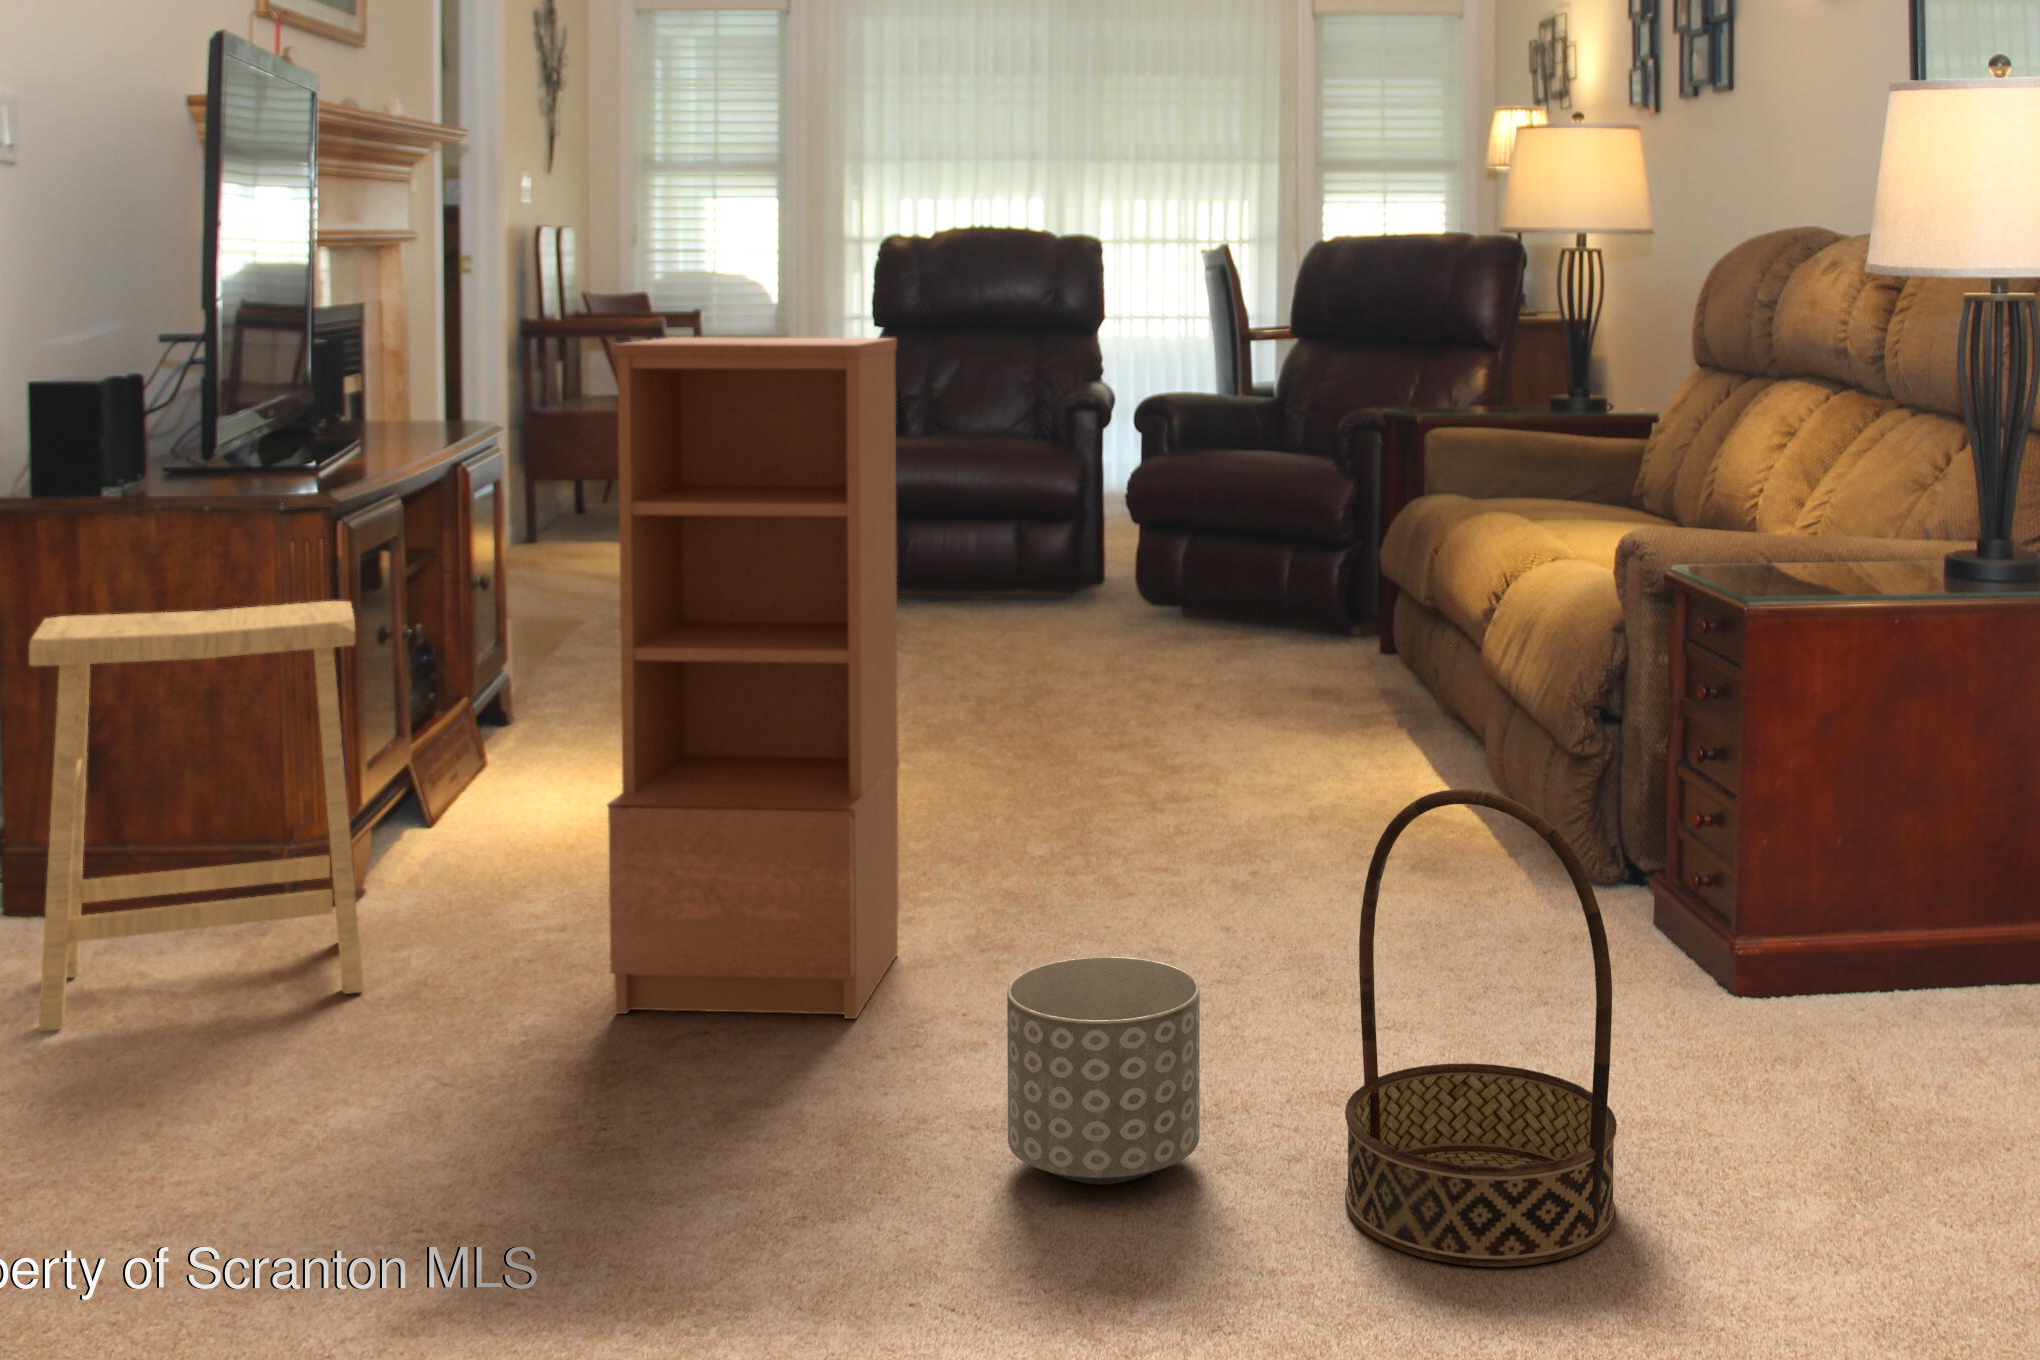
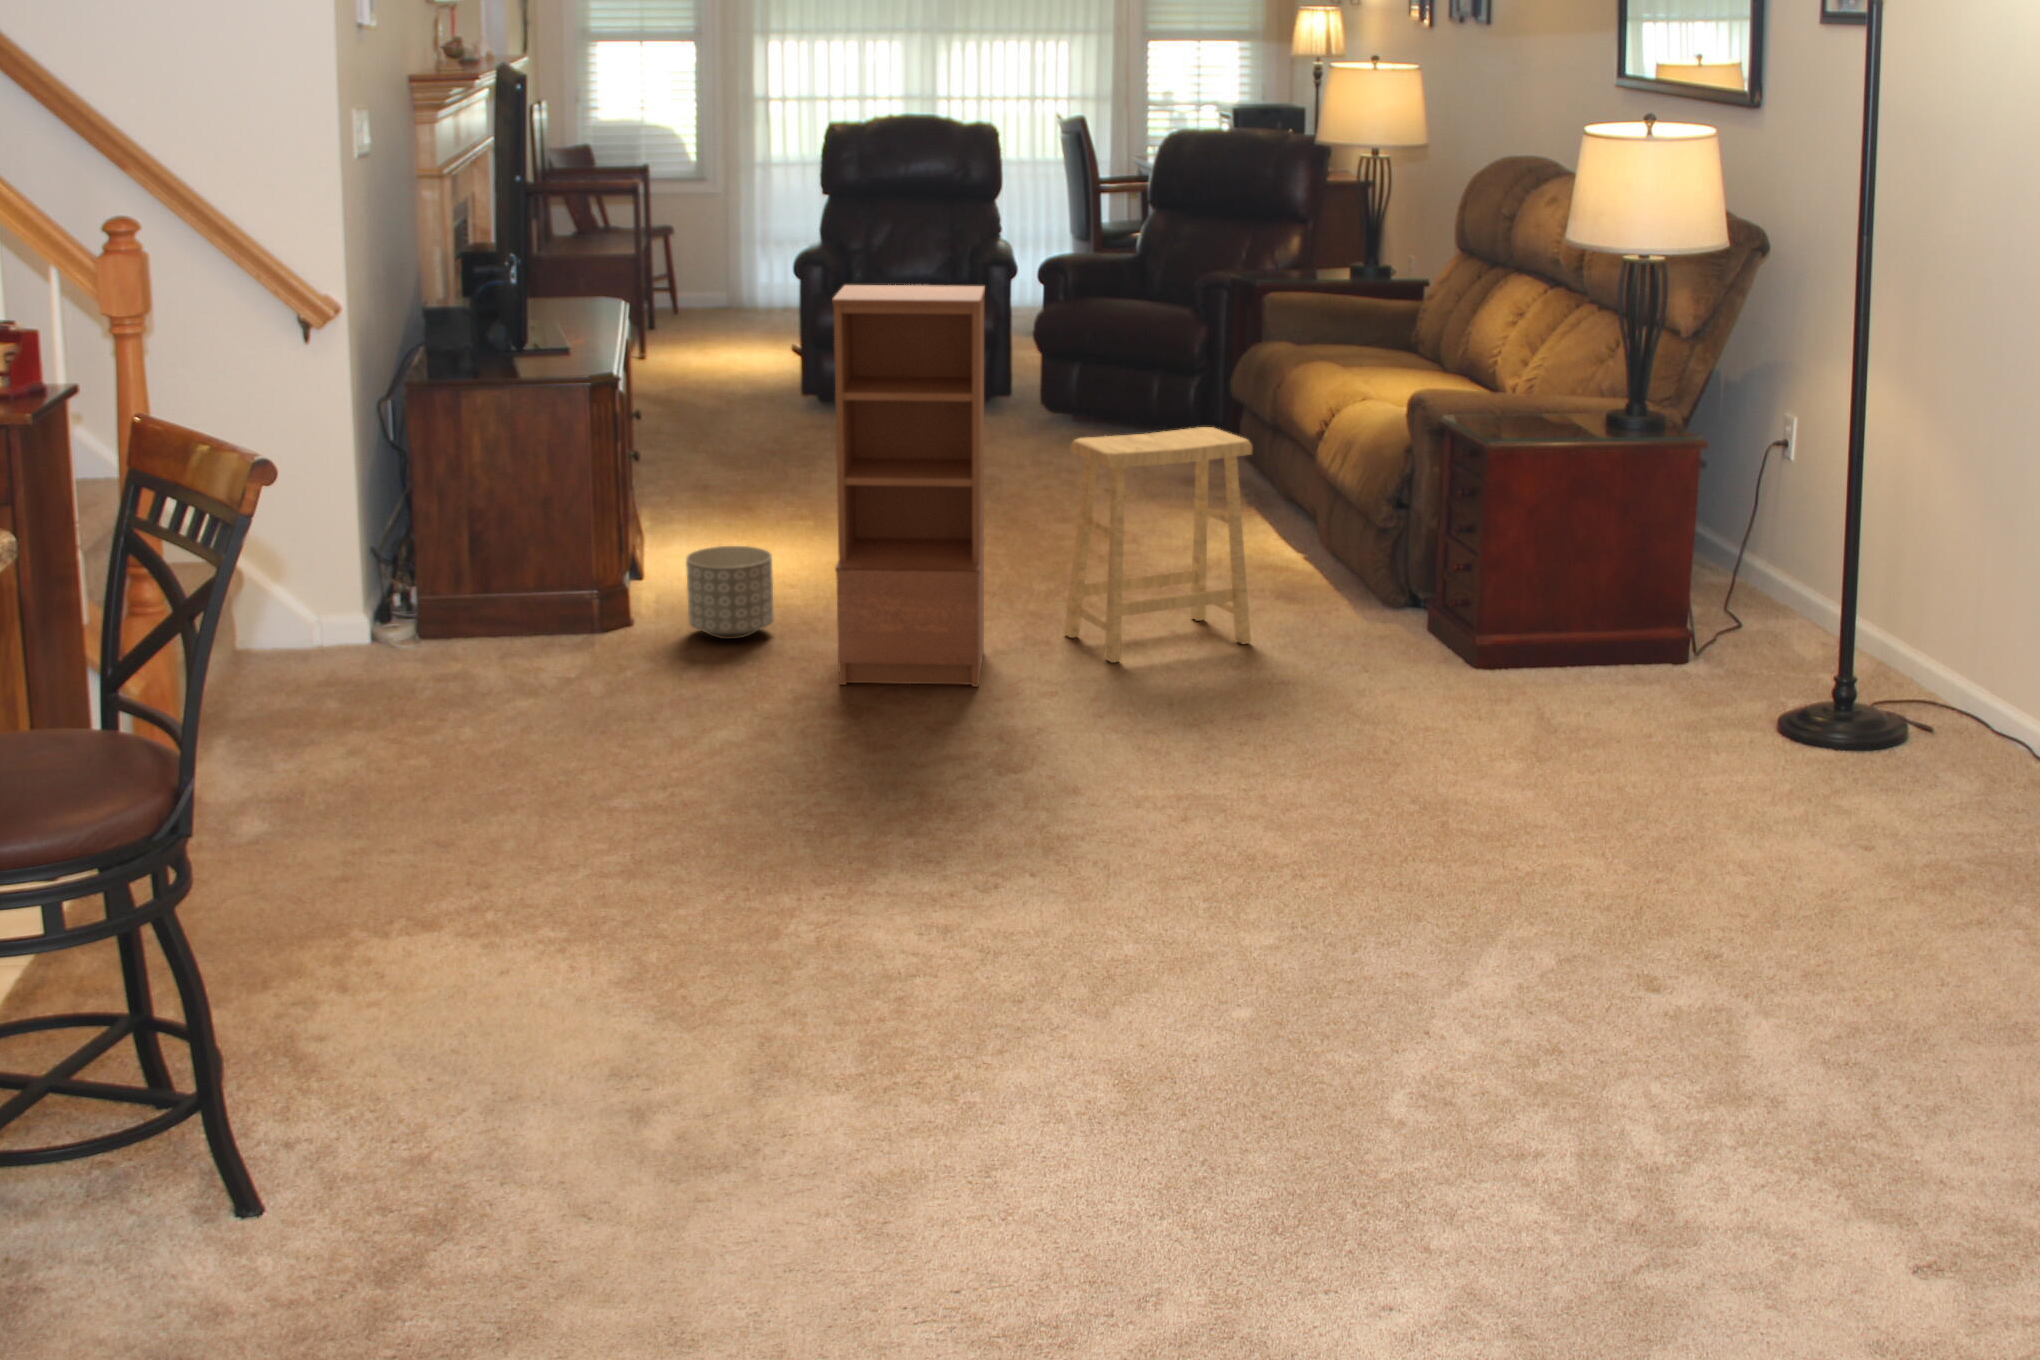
footstool: present [29,601,364,1031] -> present [1064,427,1252,663]
basket: present [1345,789,1617,1267] -> none [1278,562,1425,797]
planter: present [1007,957,1200,1185] -> present [686,546,774,639]

